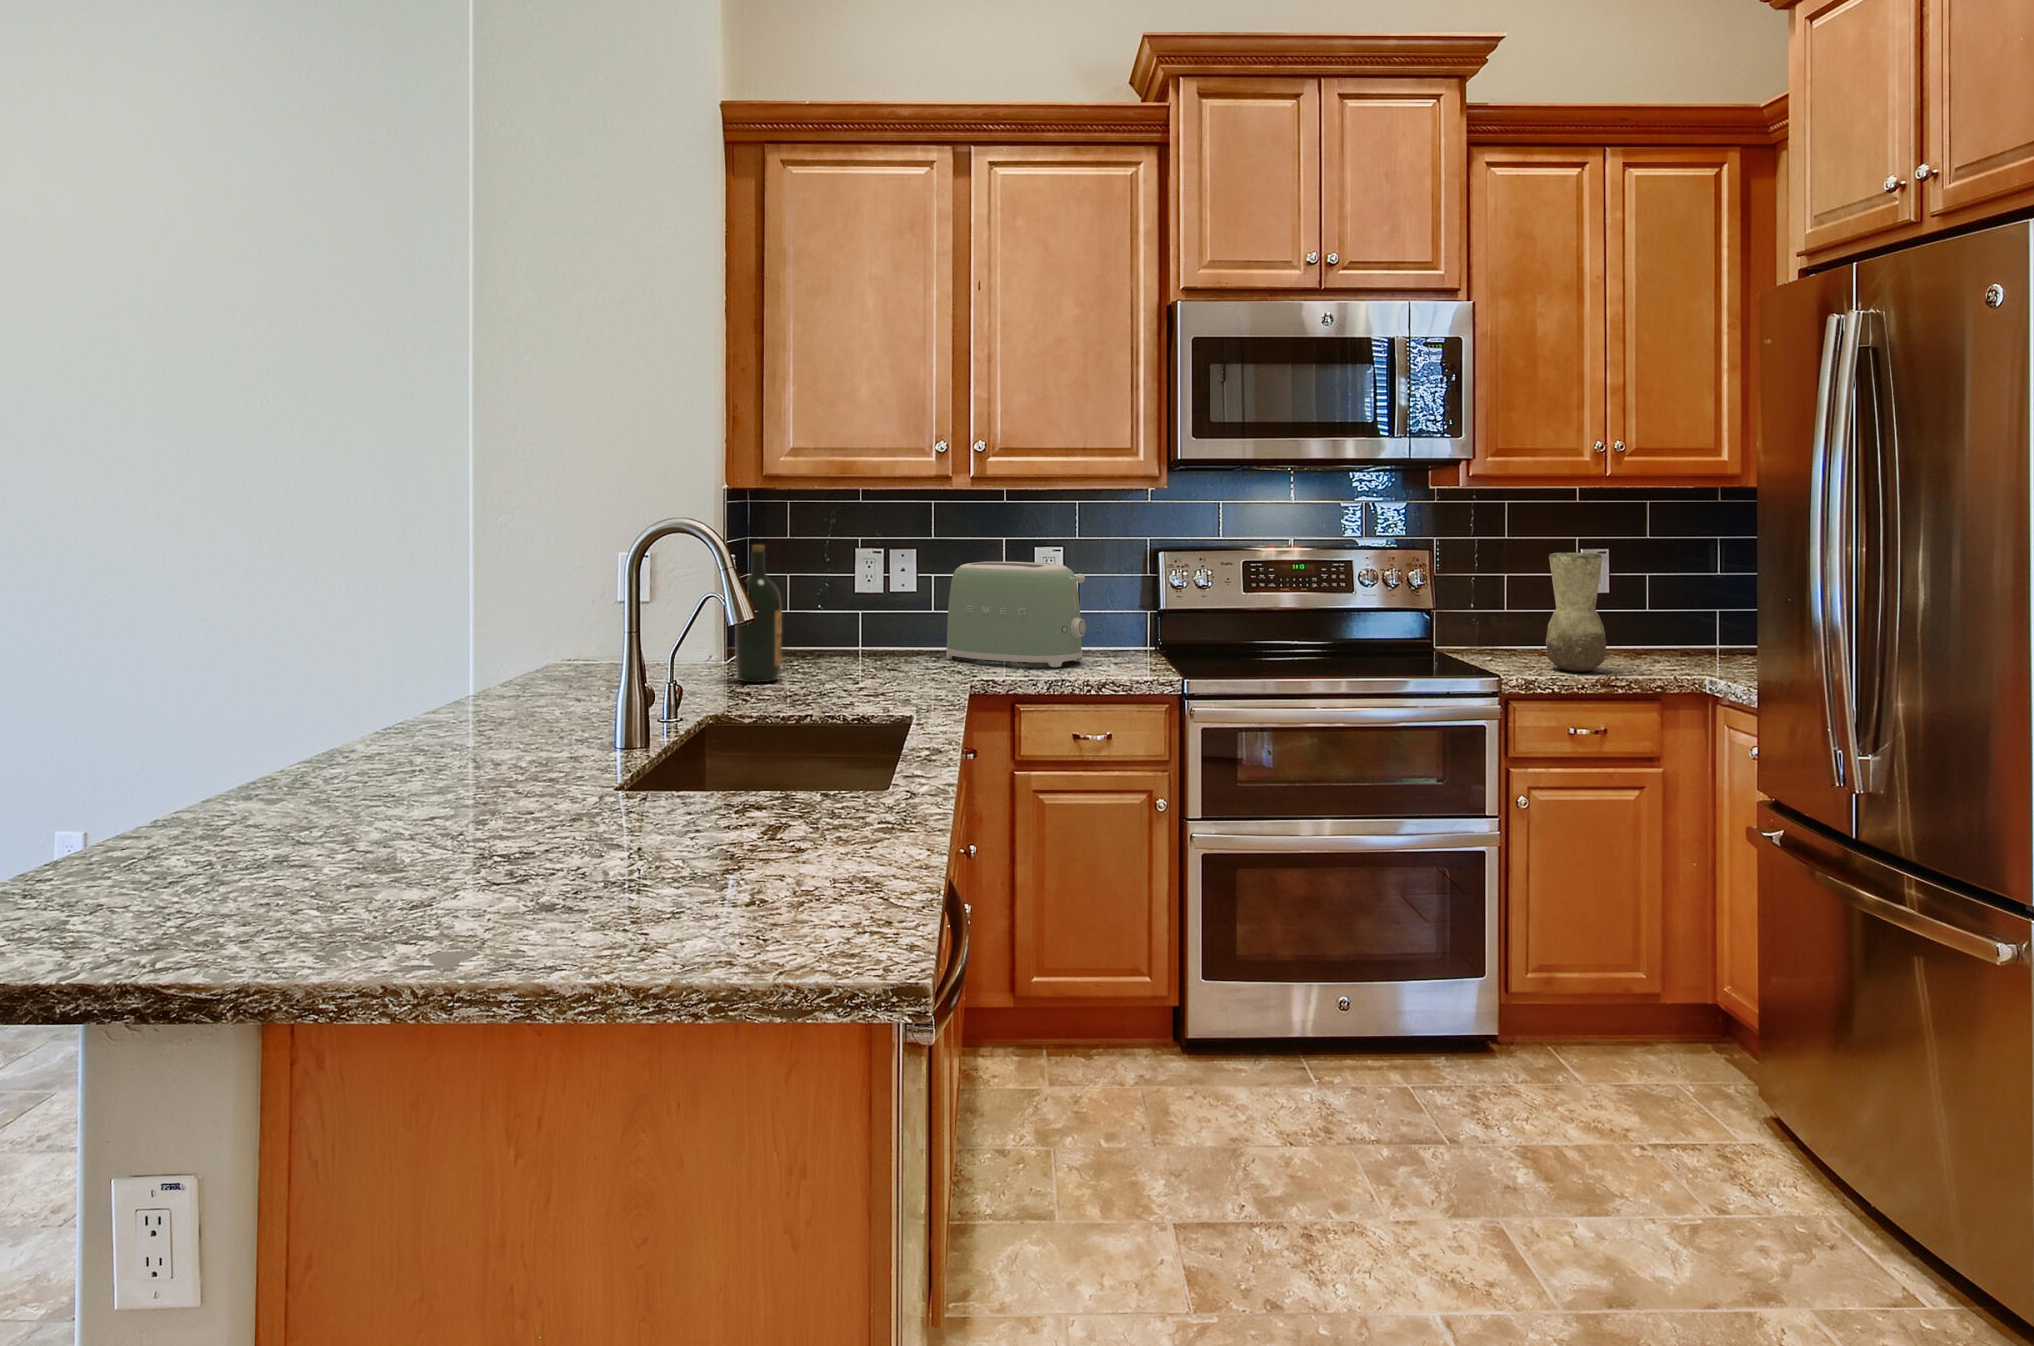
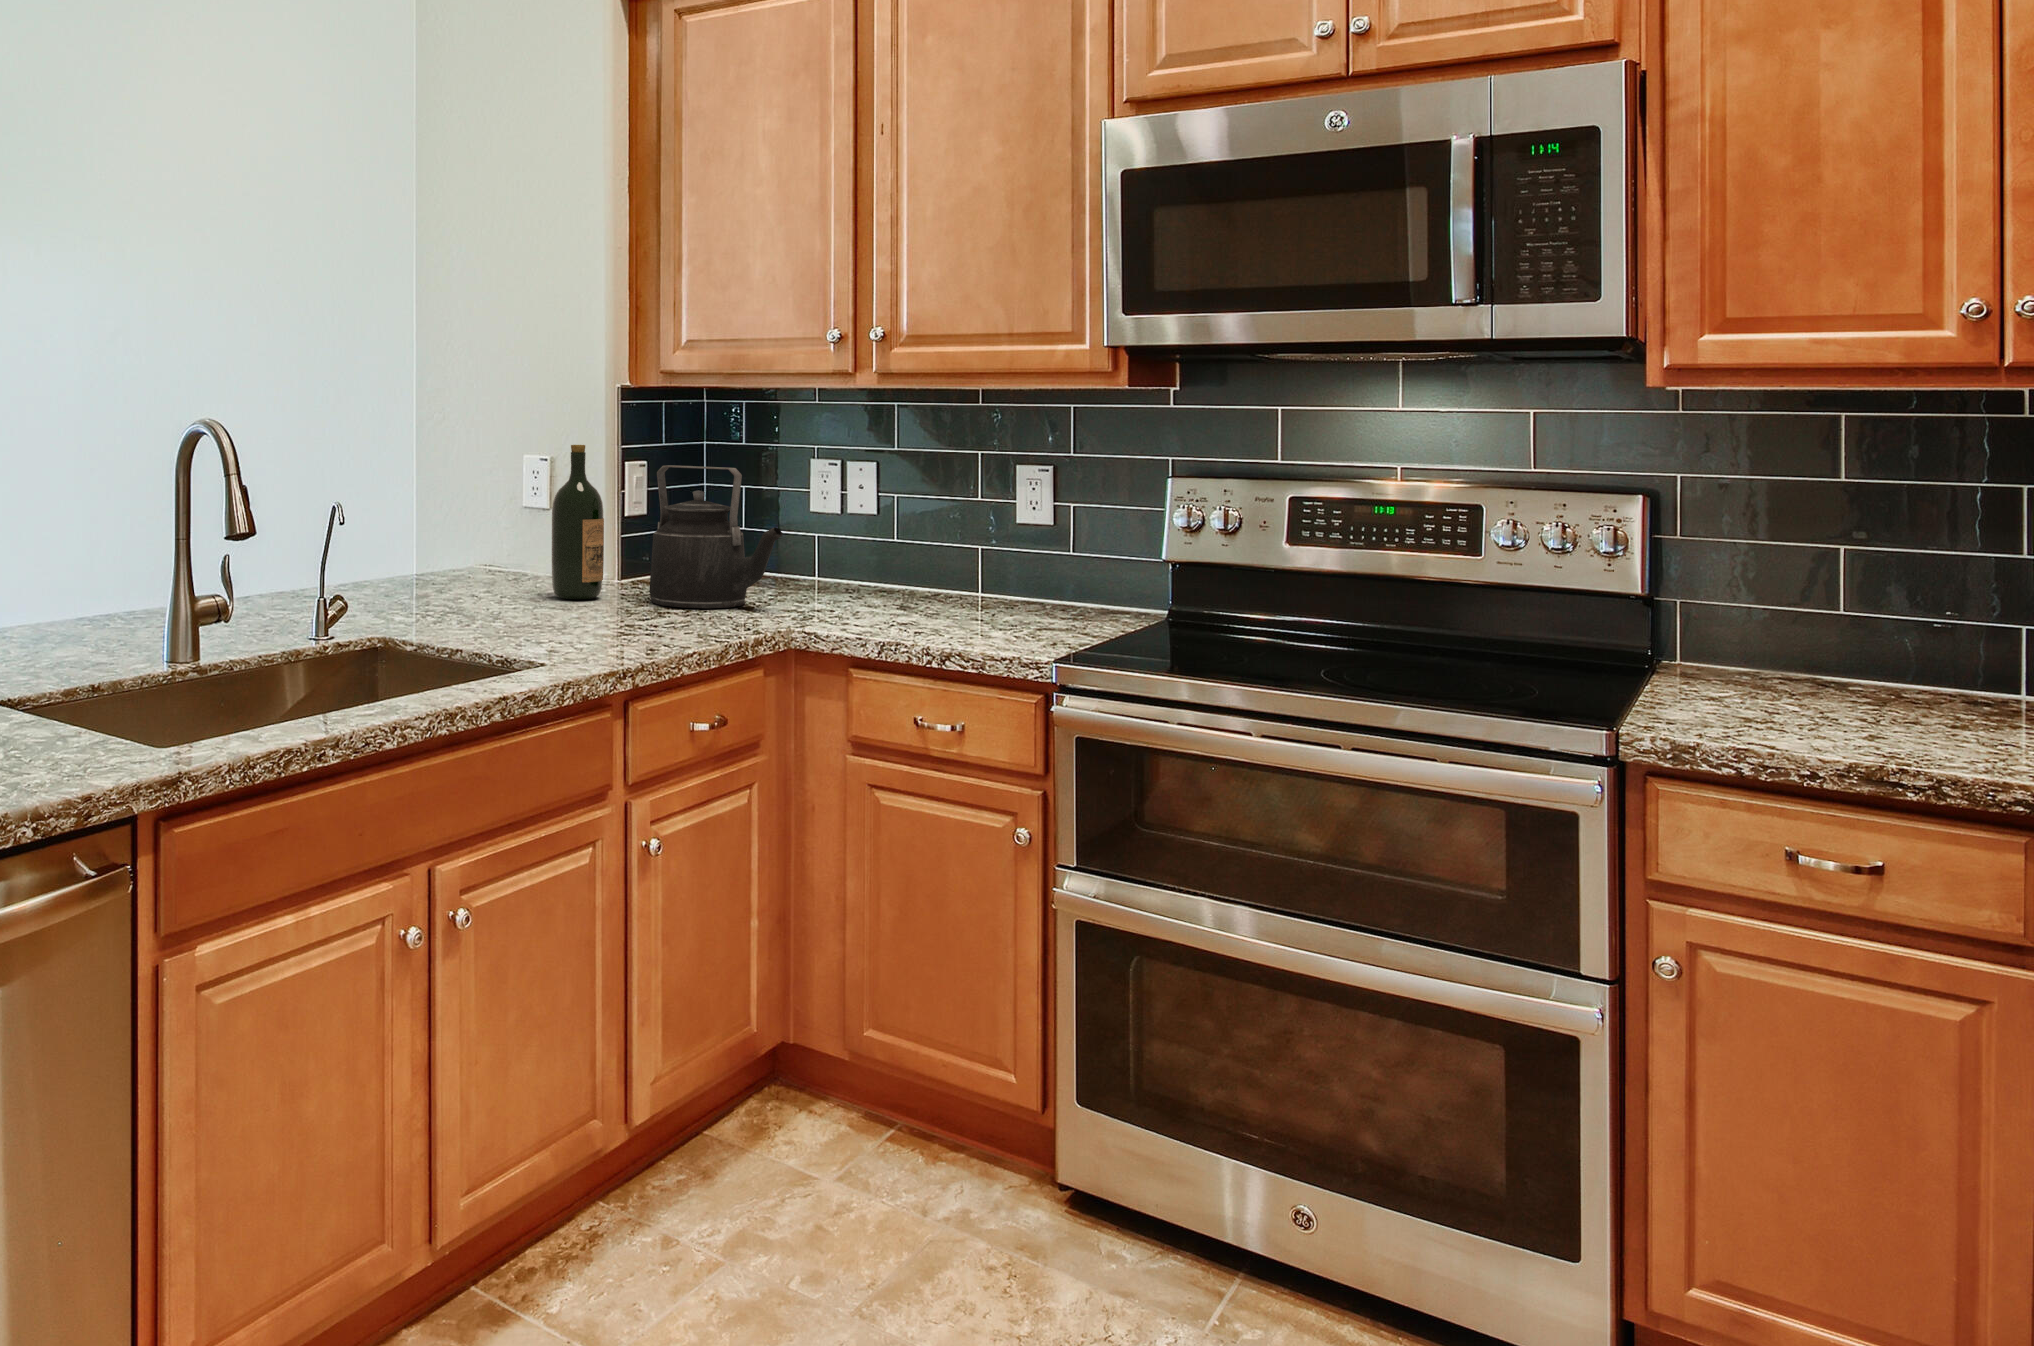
vase: present [1546,553,1606,672] -> none [1794,511,1940,748]
kettle: none [815,558,936,678] -> present [649,465,783,608]
toaster: present [946,562,1086,667] -> none [848,484,1000,625]

